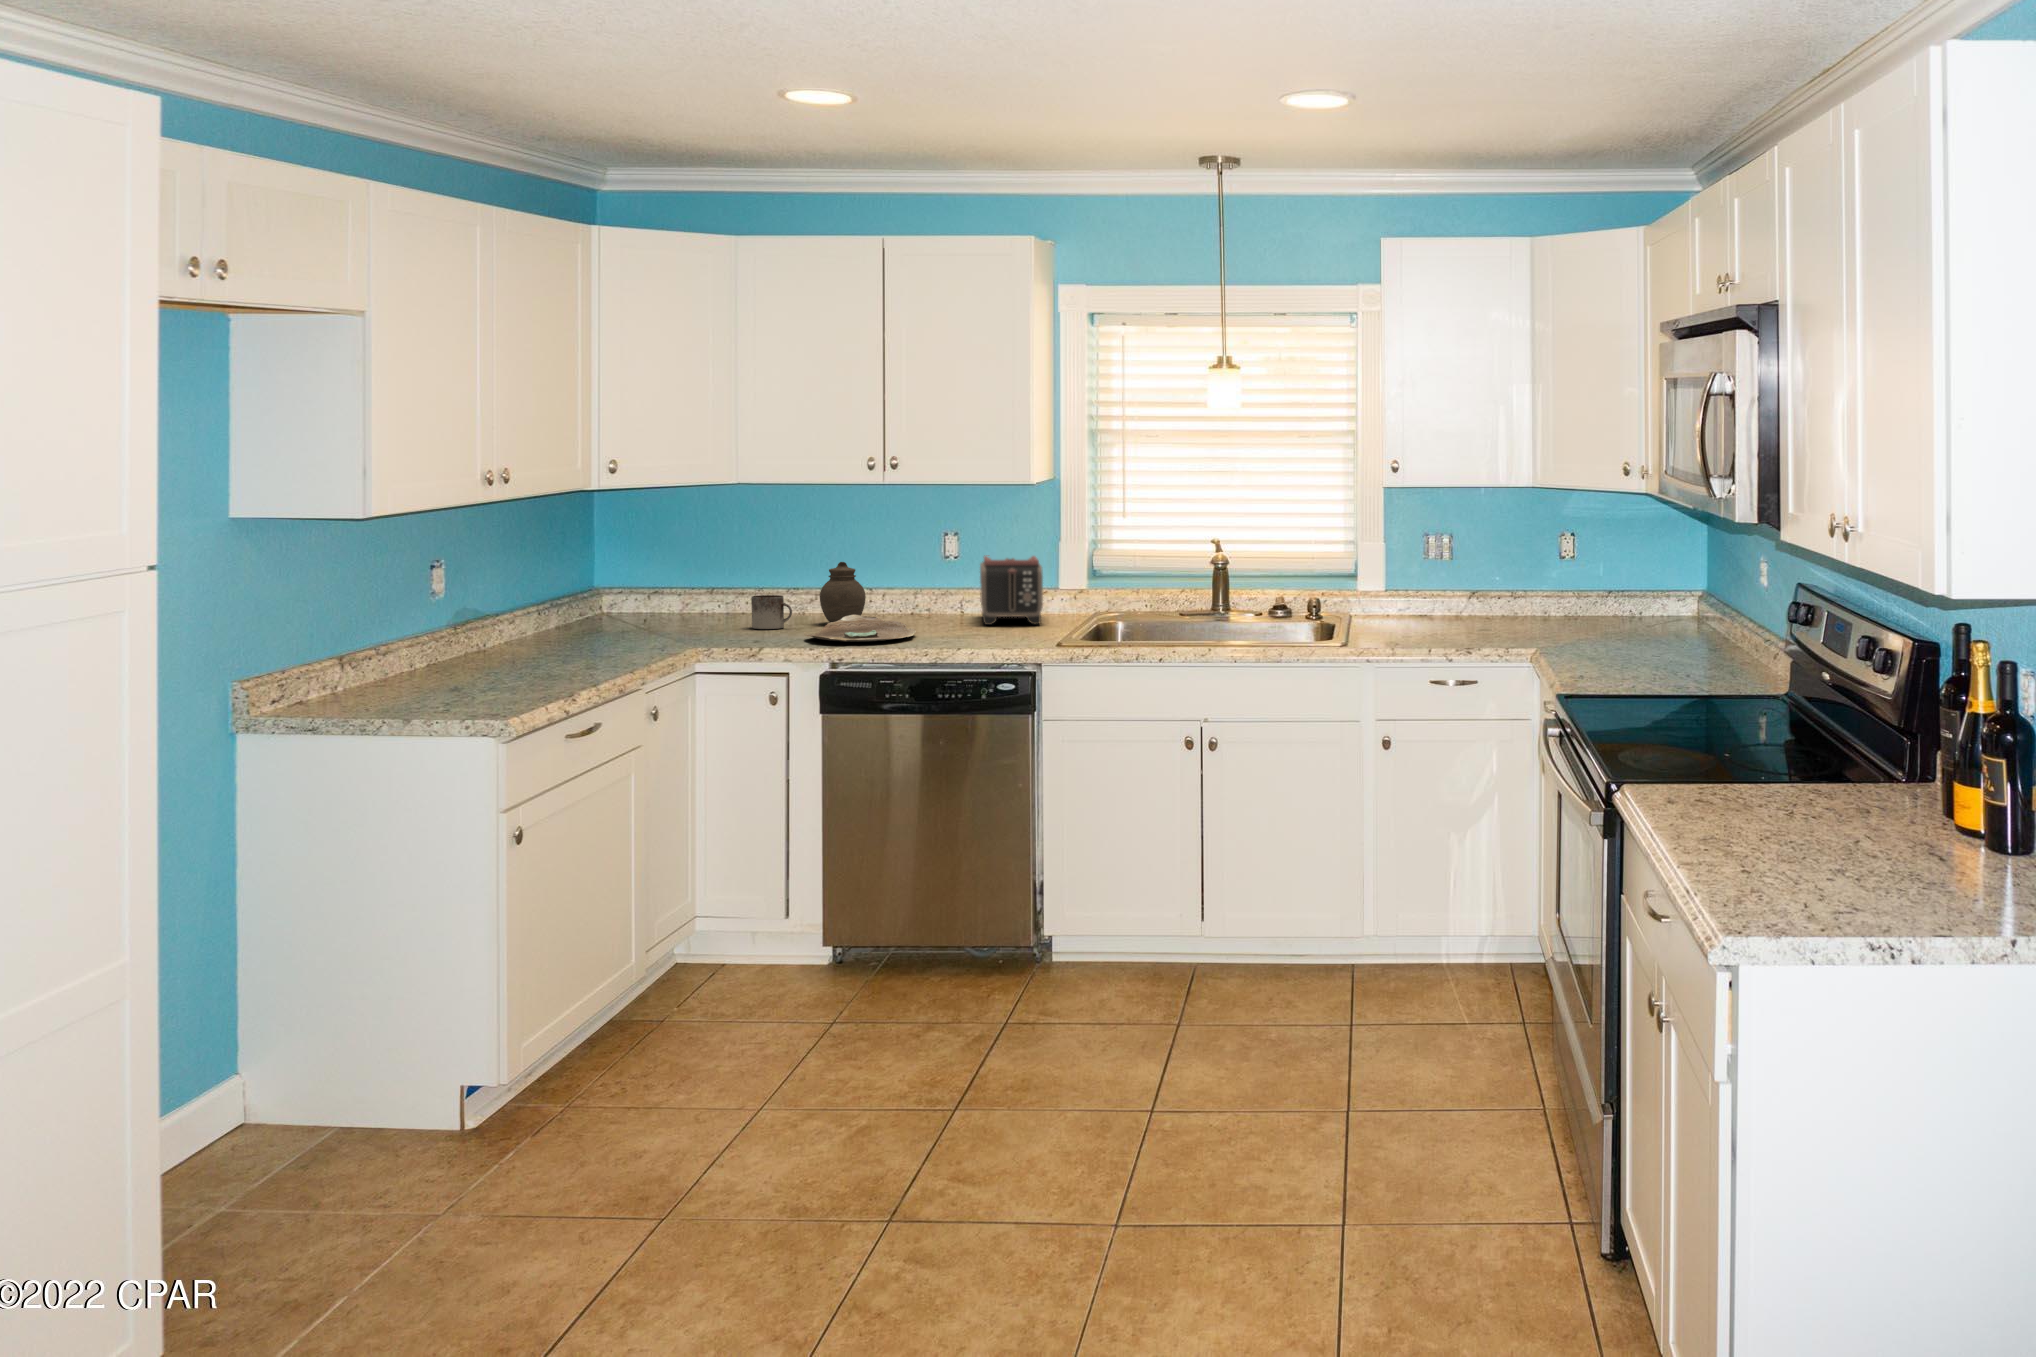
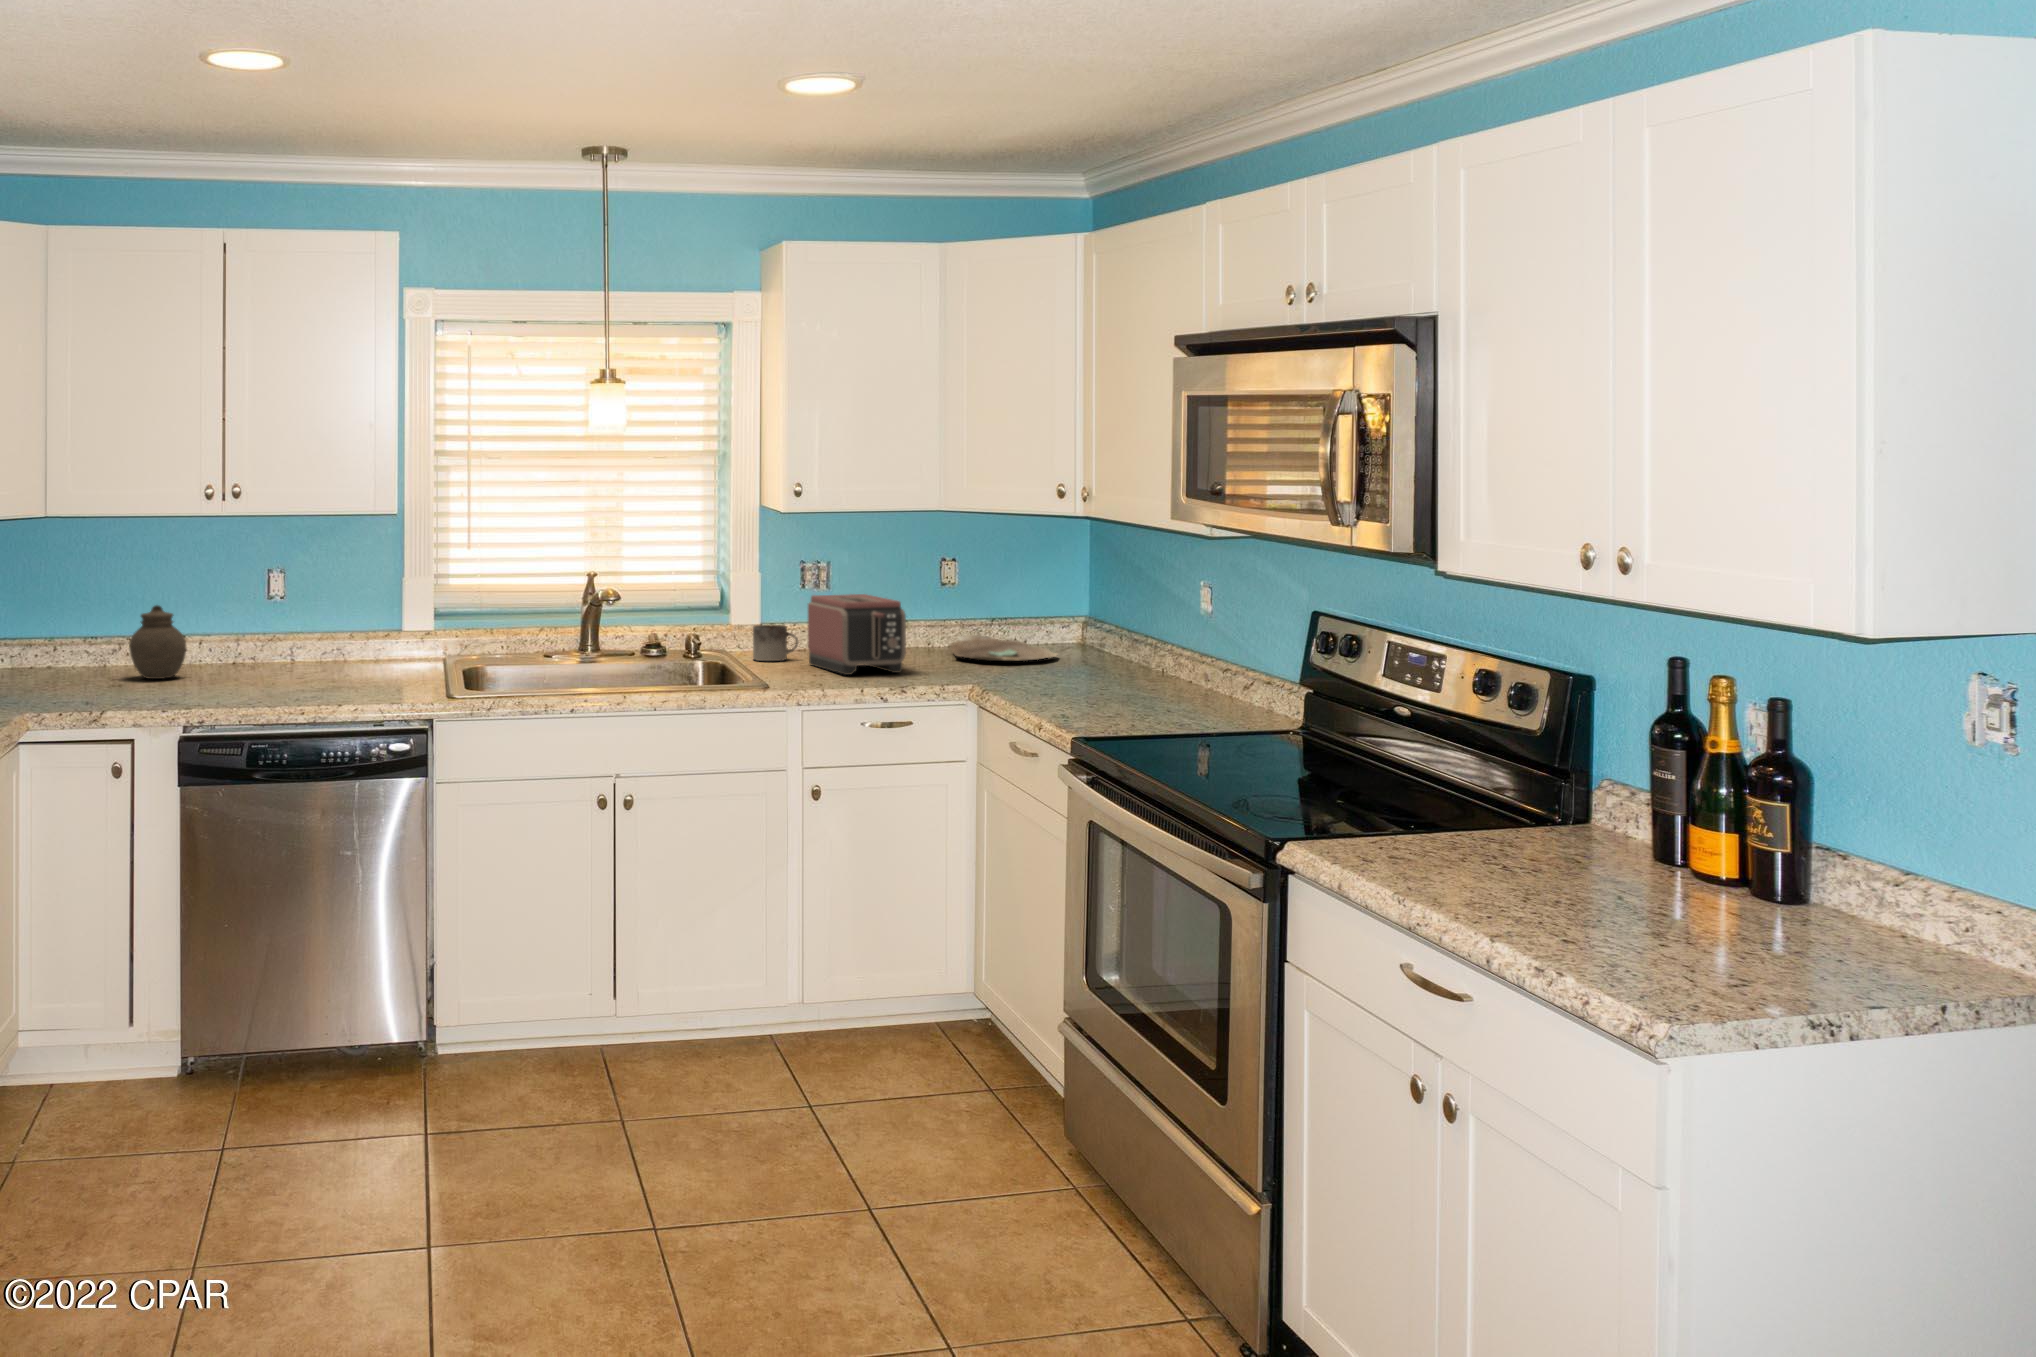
toaster: present [980,556,1043,625] -> present [808,594,906,675]
mug: present [751,595,792,629] -> present [753,625,798,661]
decorative bowl: present [806,615,916,642] -> present [951,634,1057,661]

